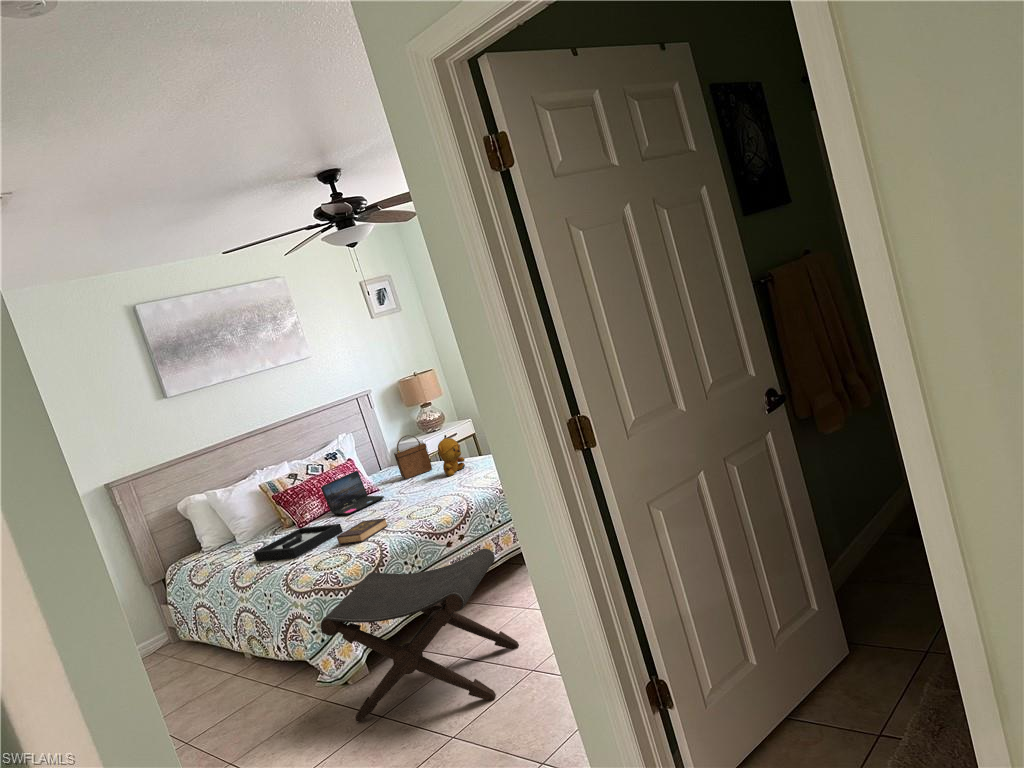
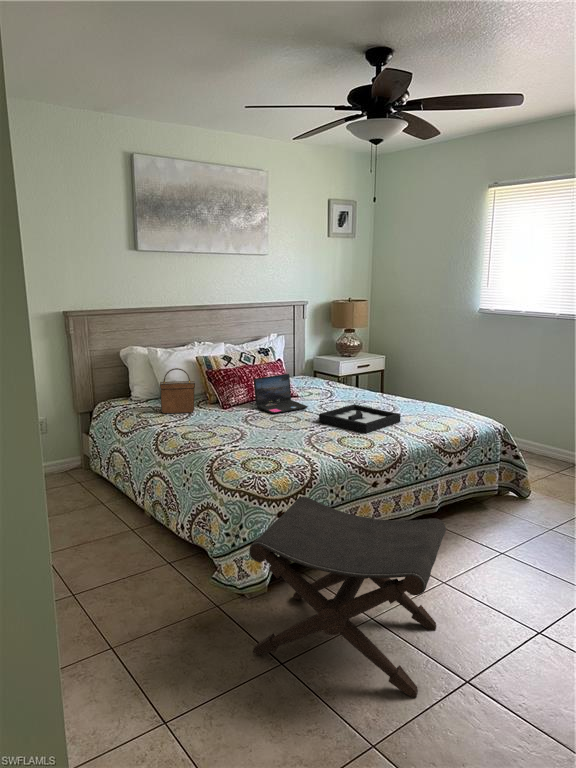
handbag: present [394,435,432,479] -> present [160,368,195,414]
stuffed bear: present [438,435,465,476] -> none [368,368,391,408]
hardback book: present [337,518,388,545] -> none [268,430,318,454]
decorative tray: present [254,524,343,561] -> present [319,404,401,433]

